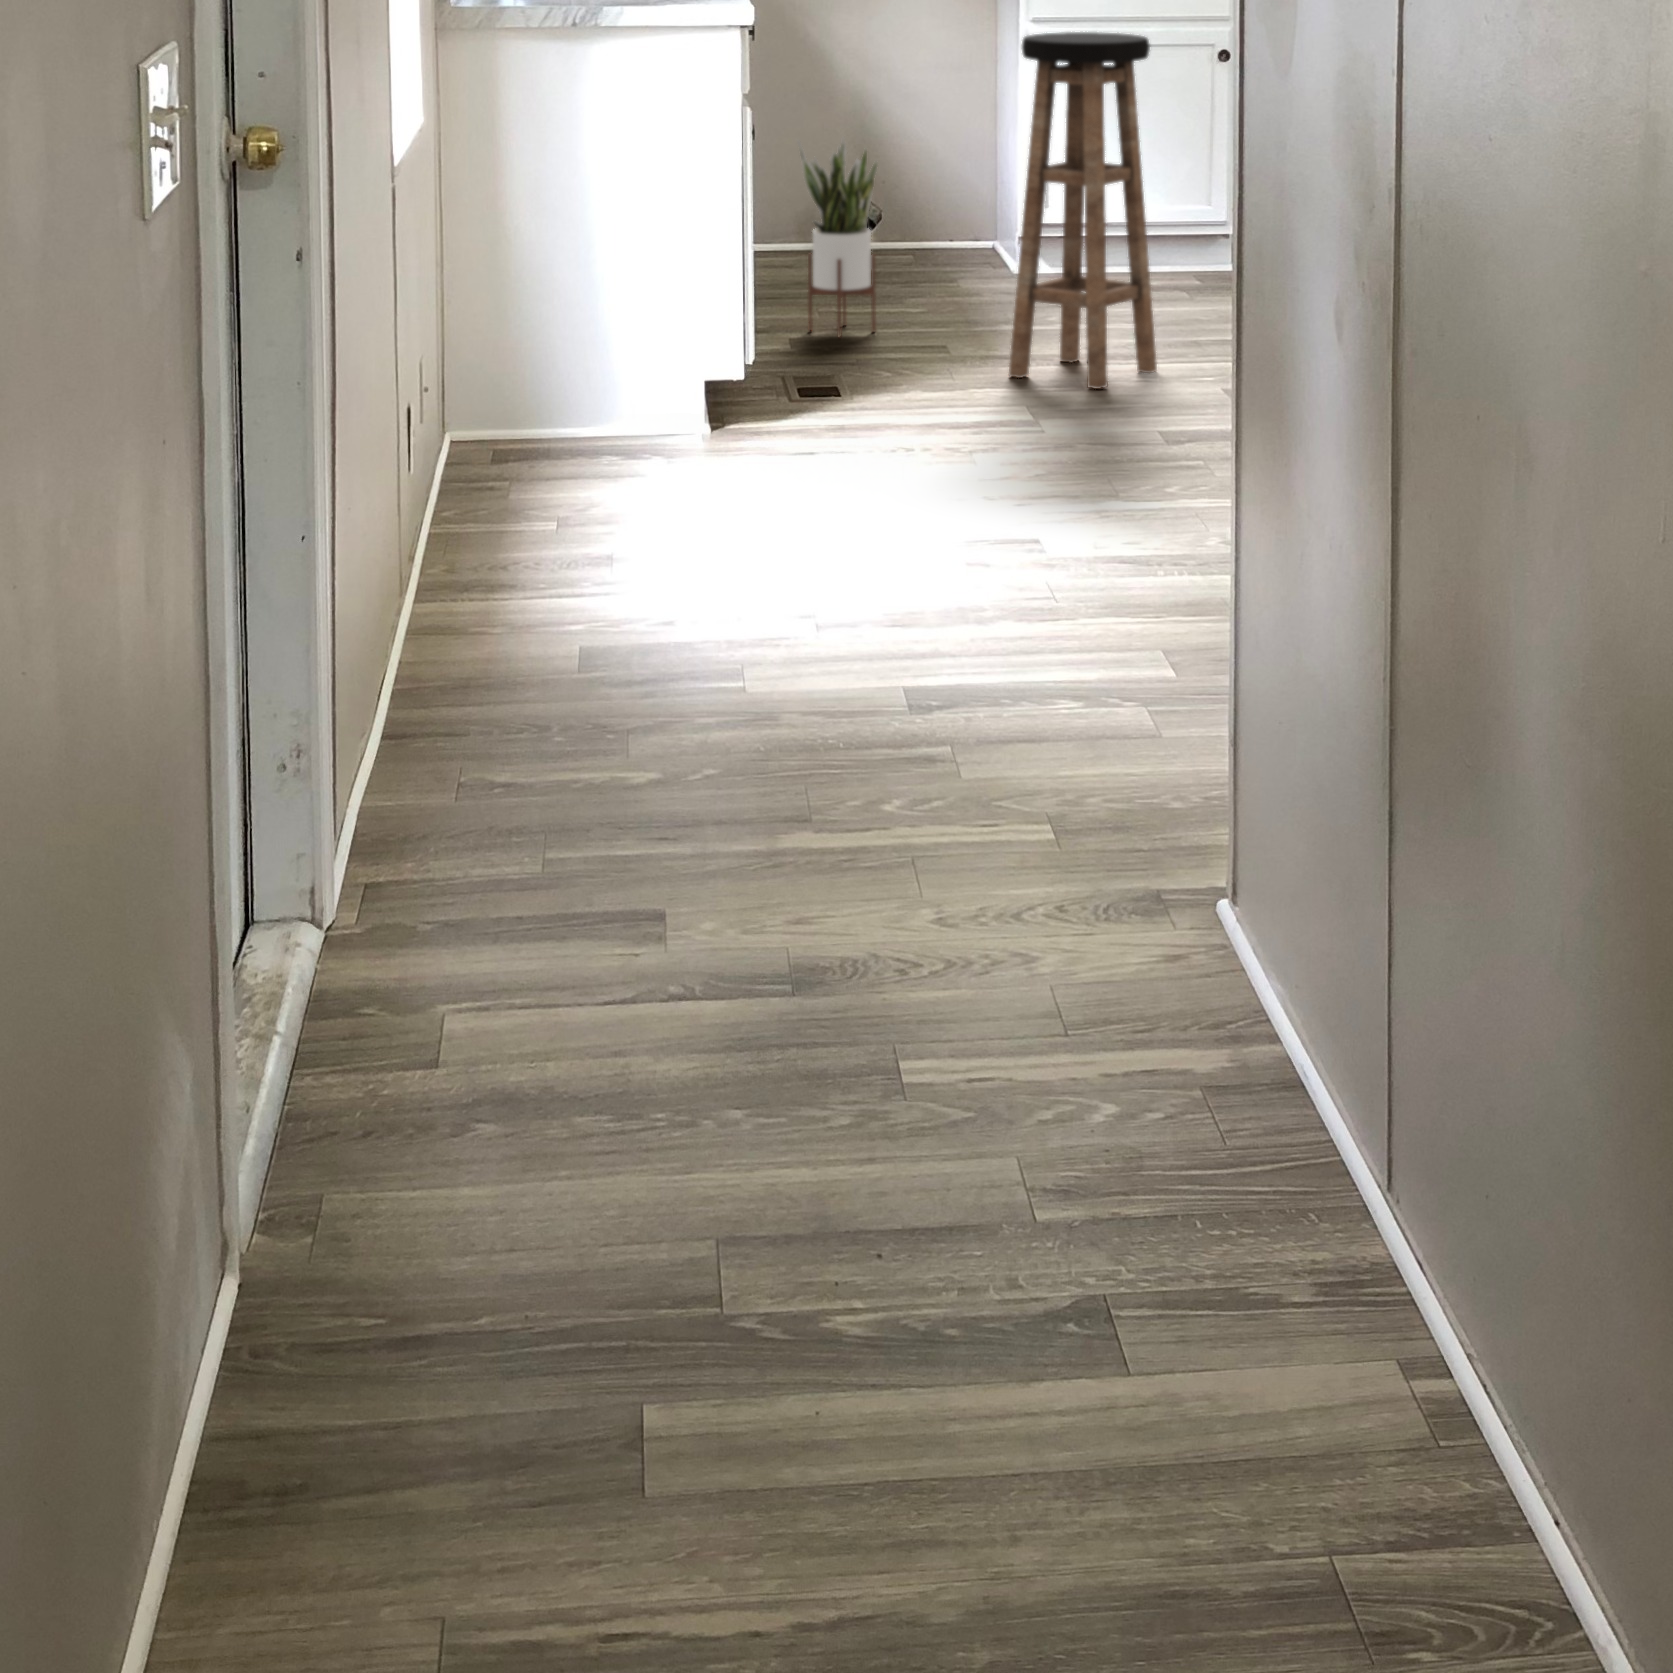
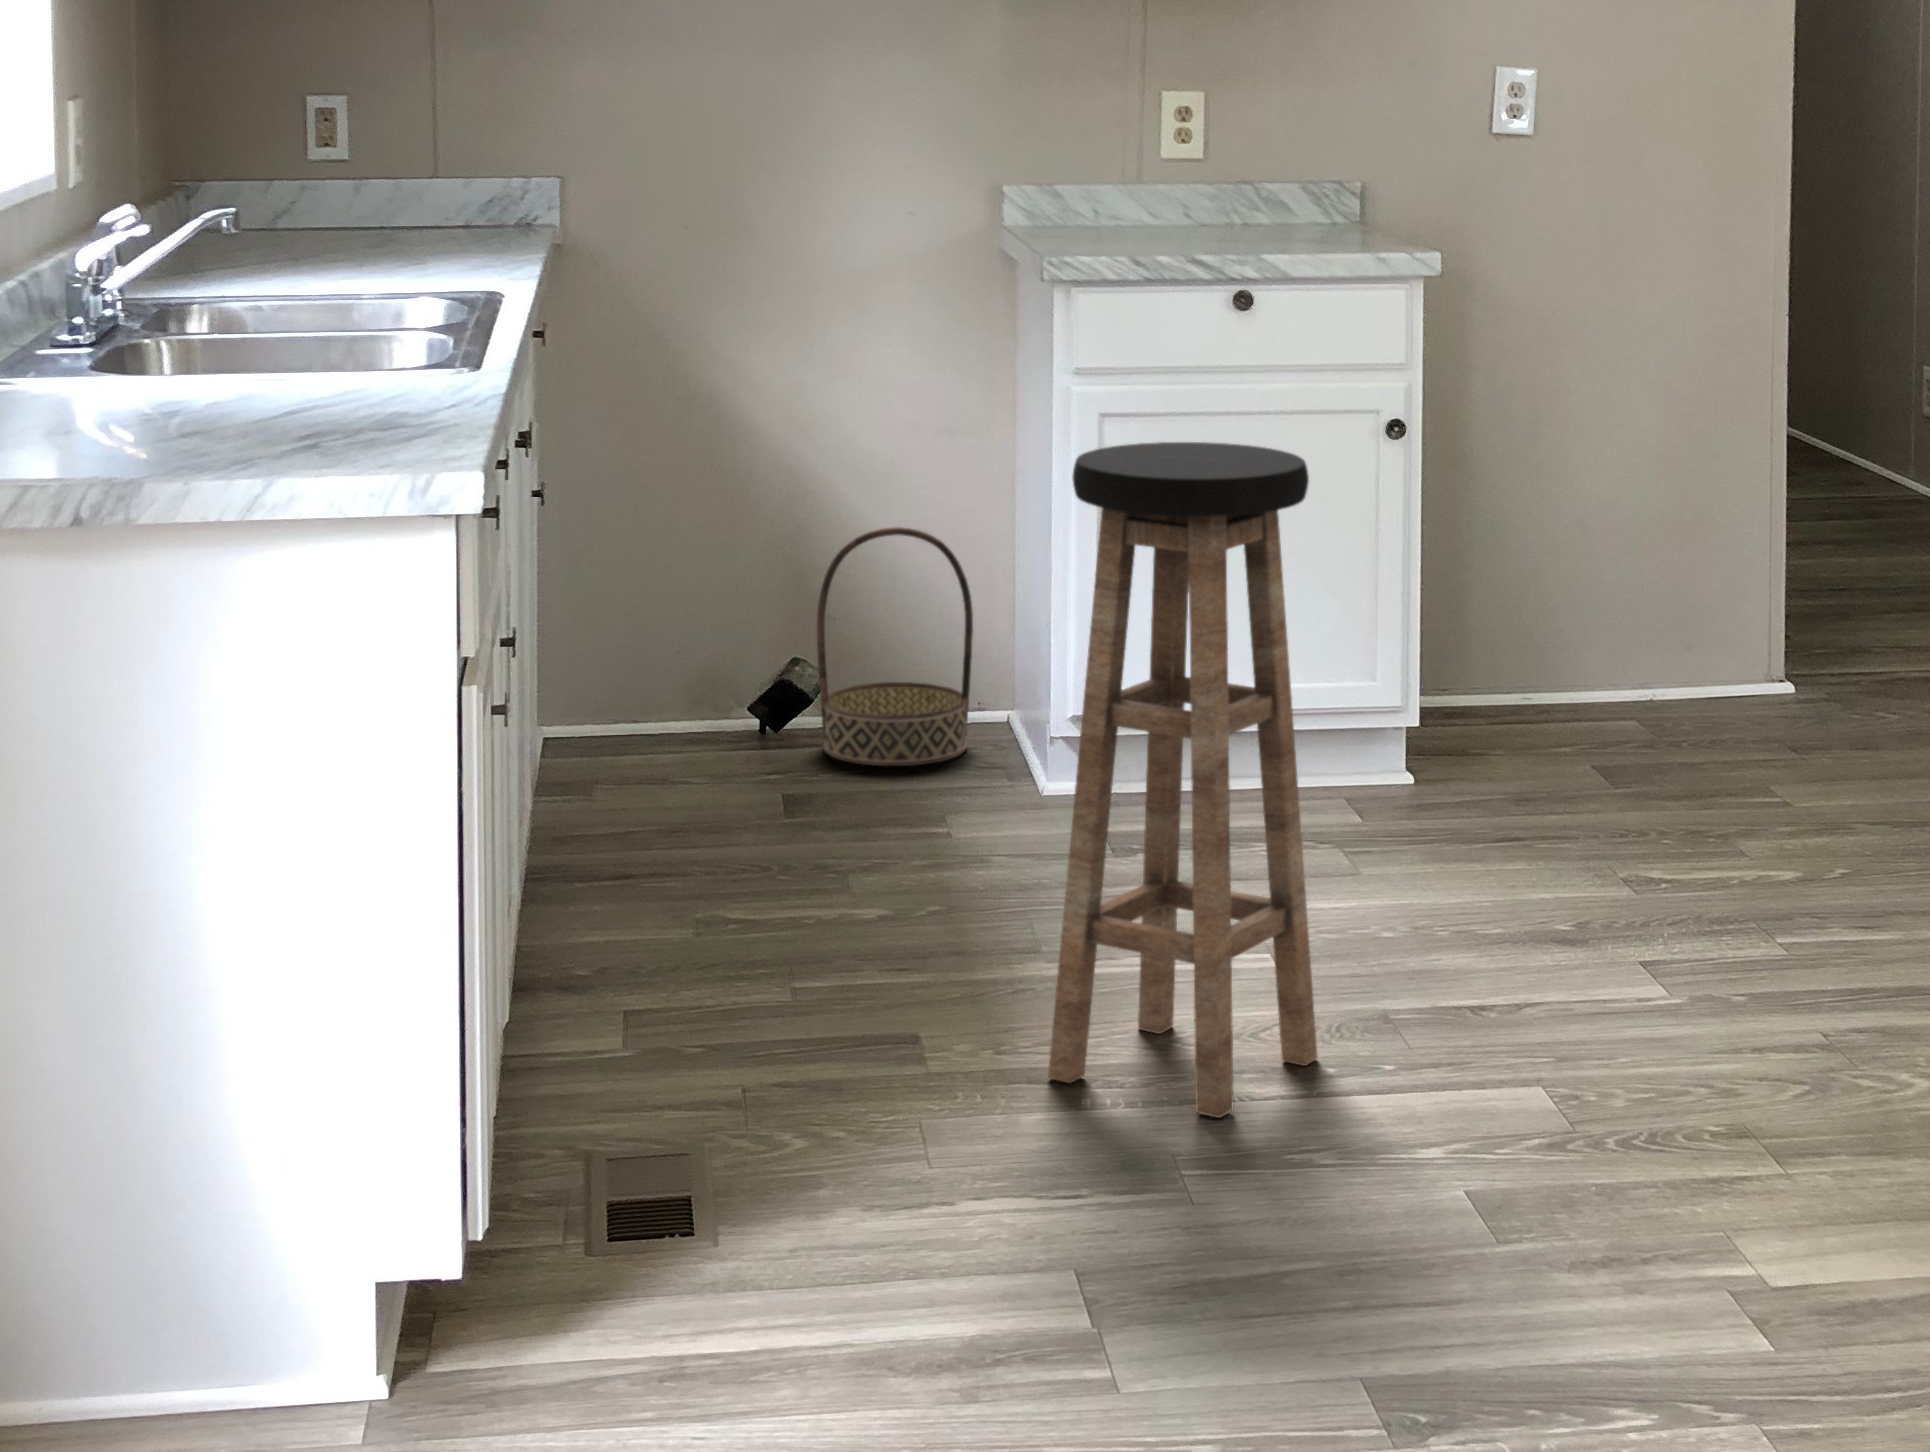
basket: none [877,122,972,265] -> present [817,527,973,766]
potted plant: present [798,138,878,336] -> none [666,605,812,963]

